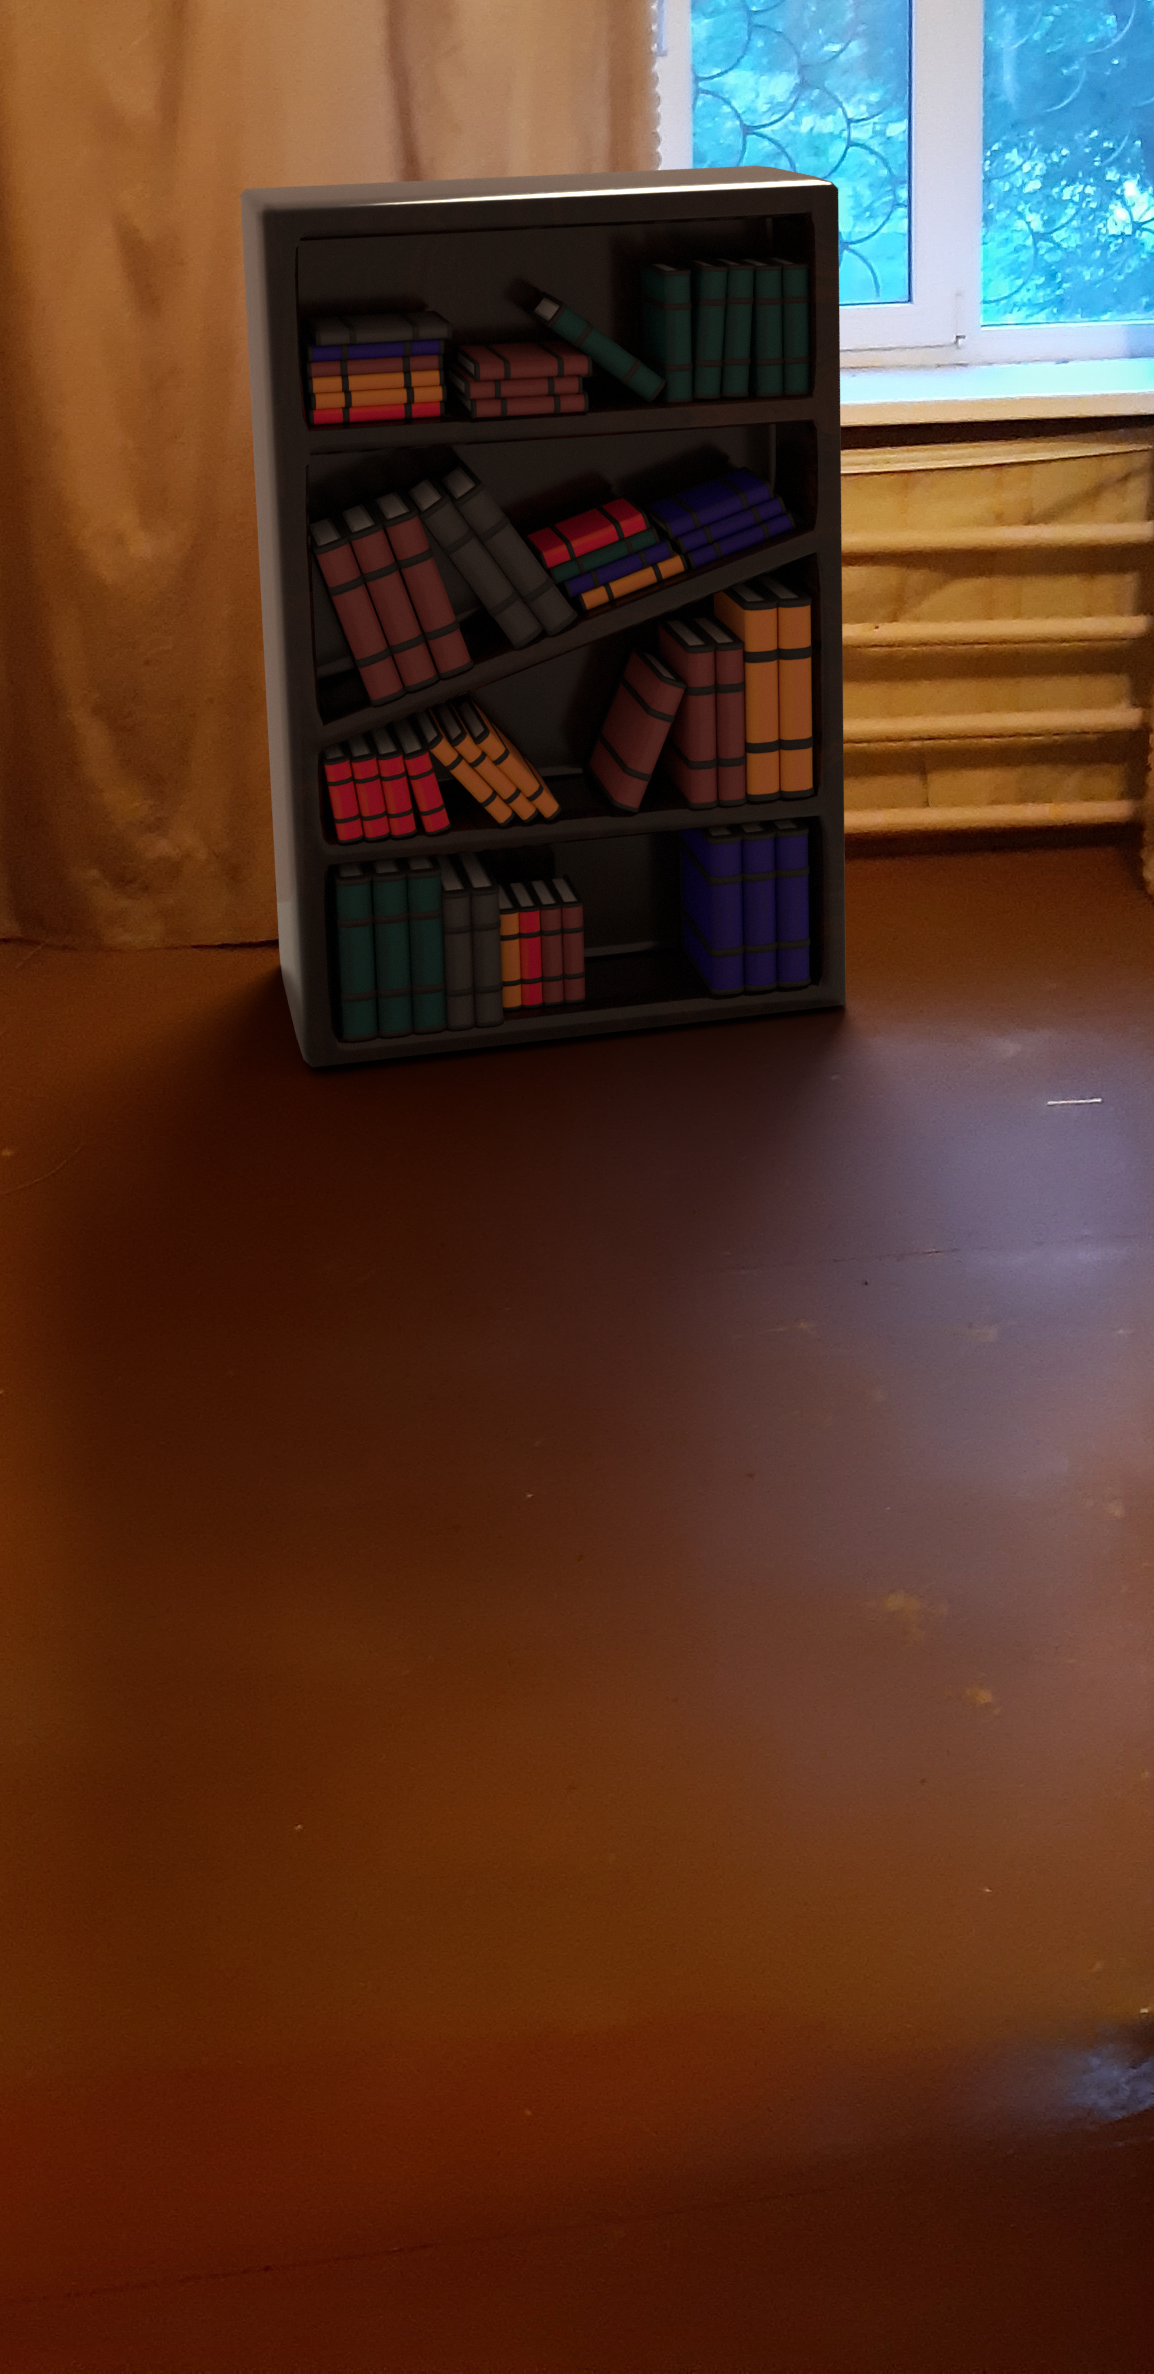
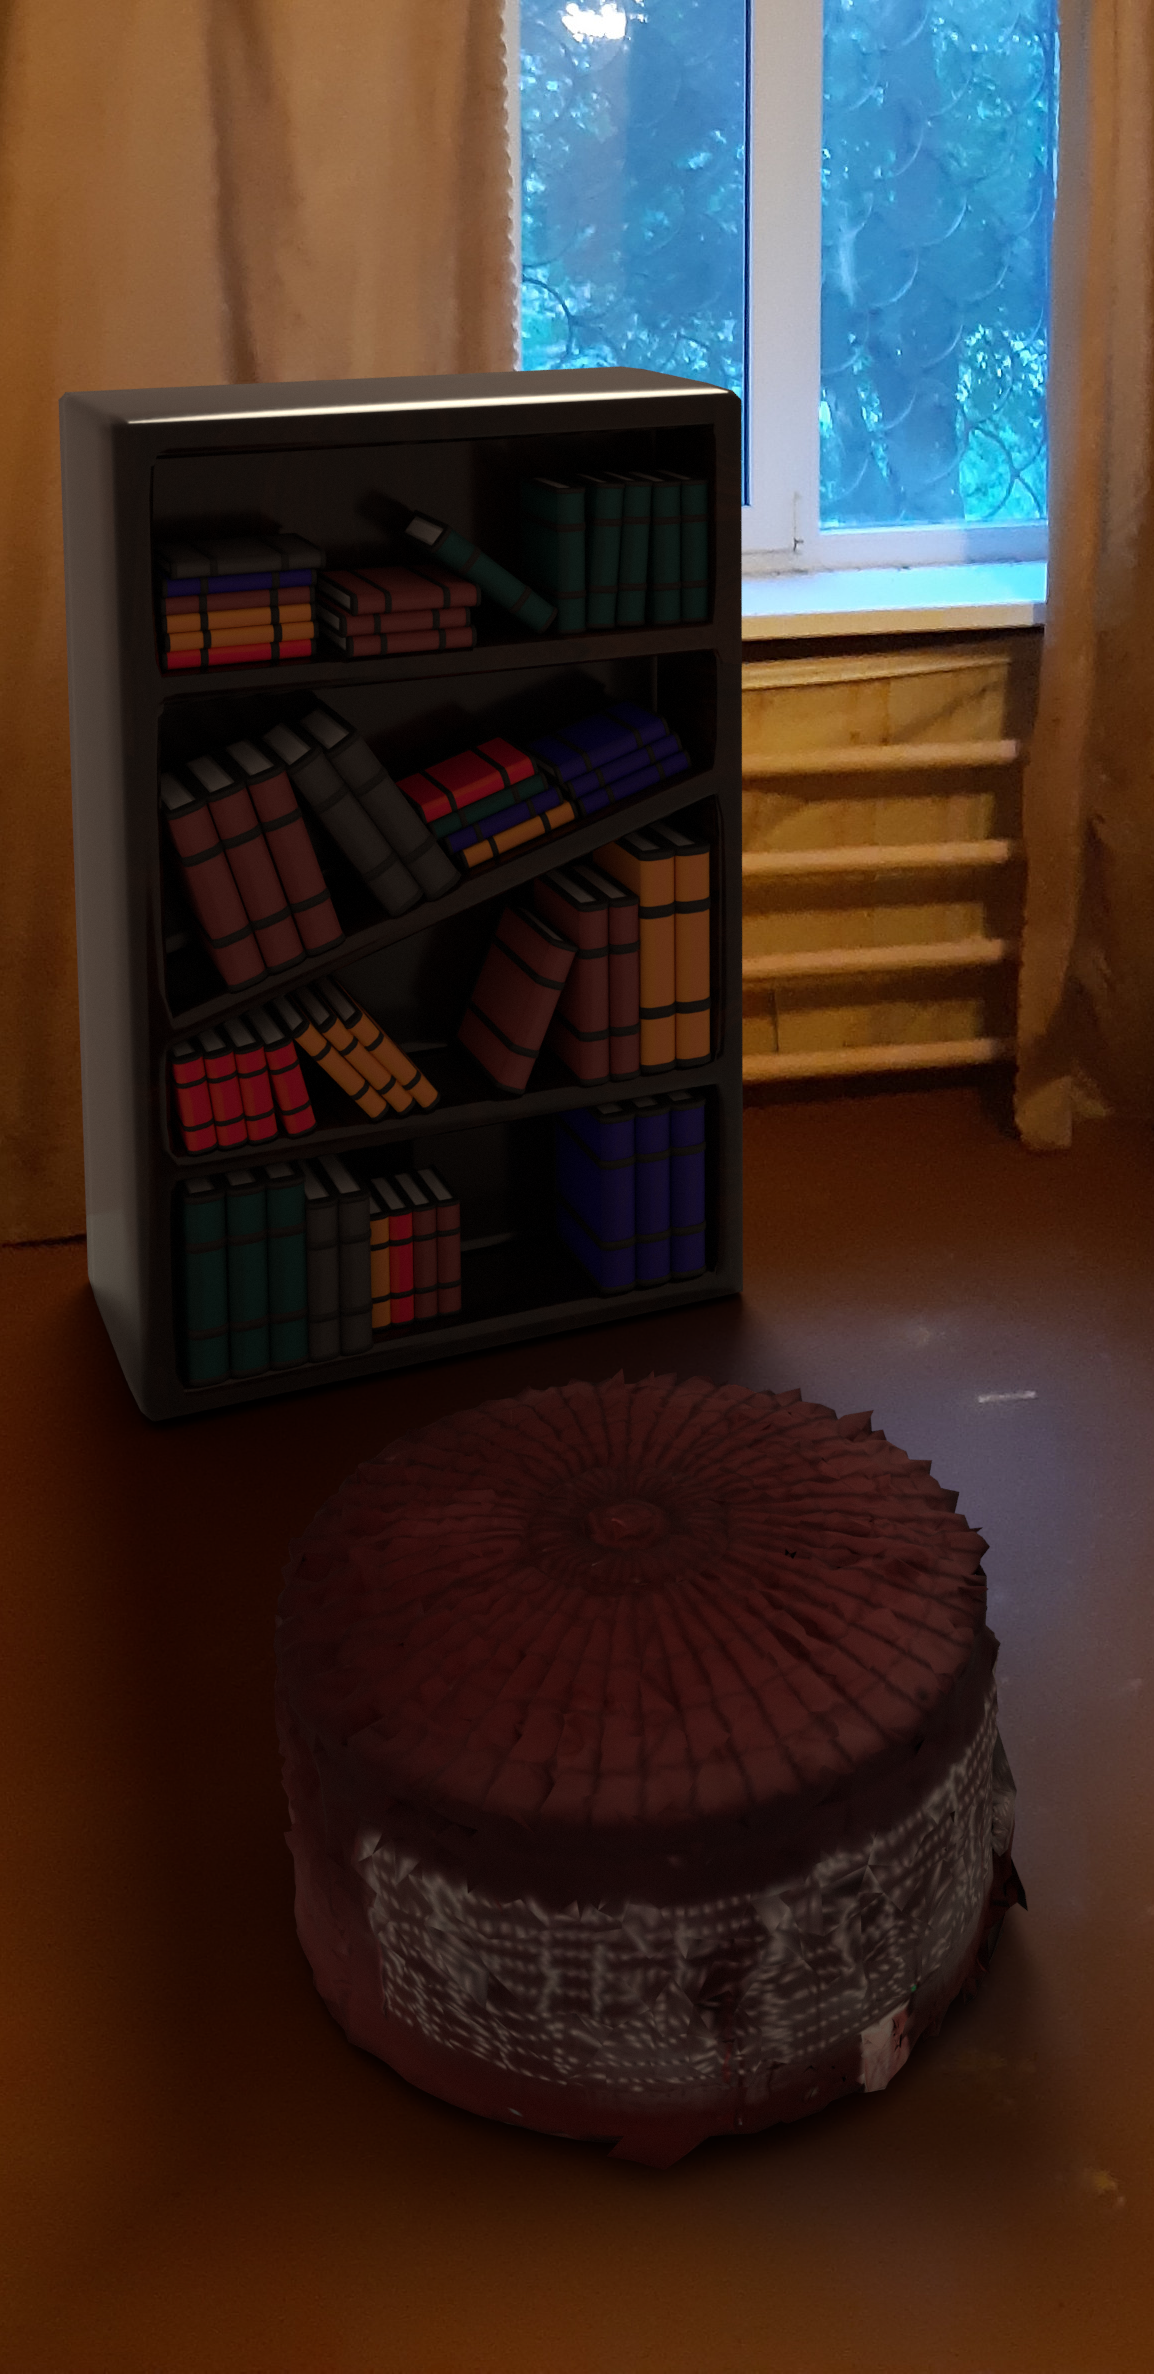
pouf: none [333,1017,958,1598] -> present [273,1369,1028,2170]

